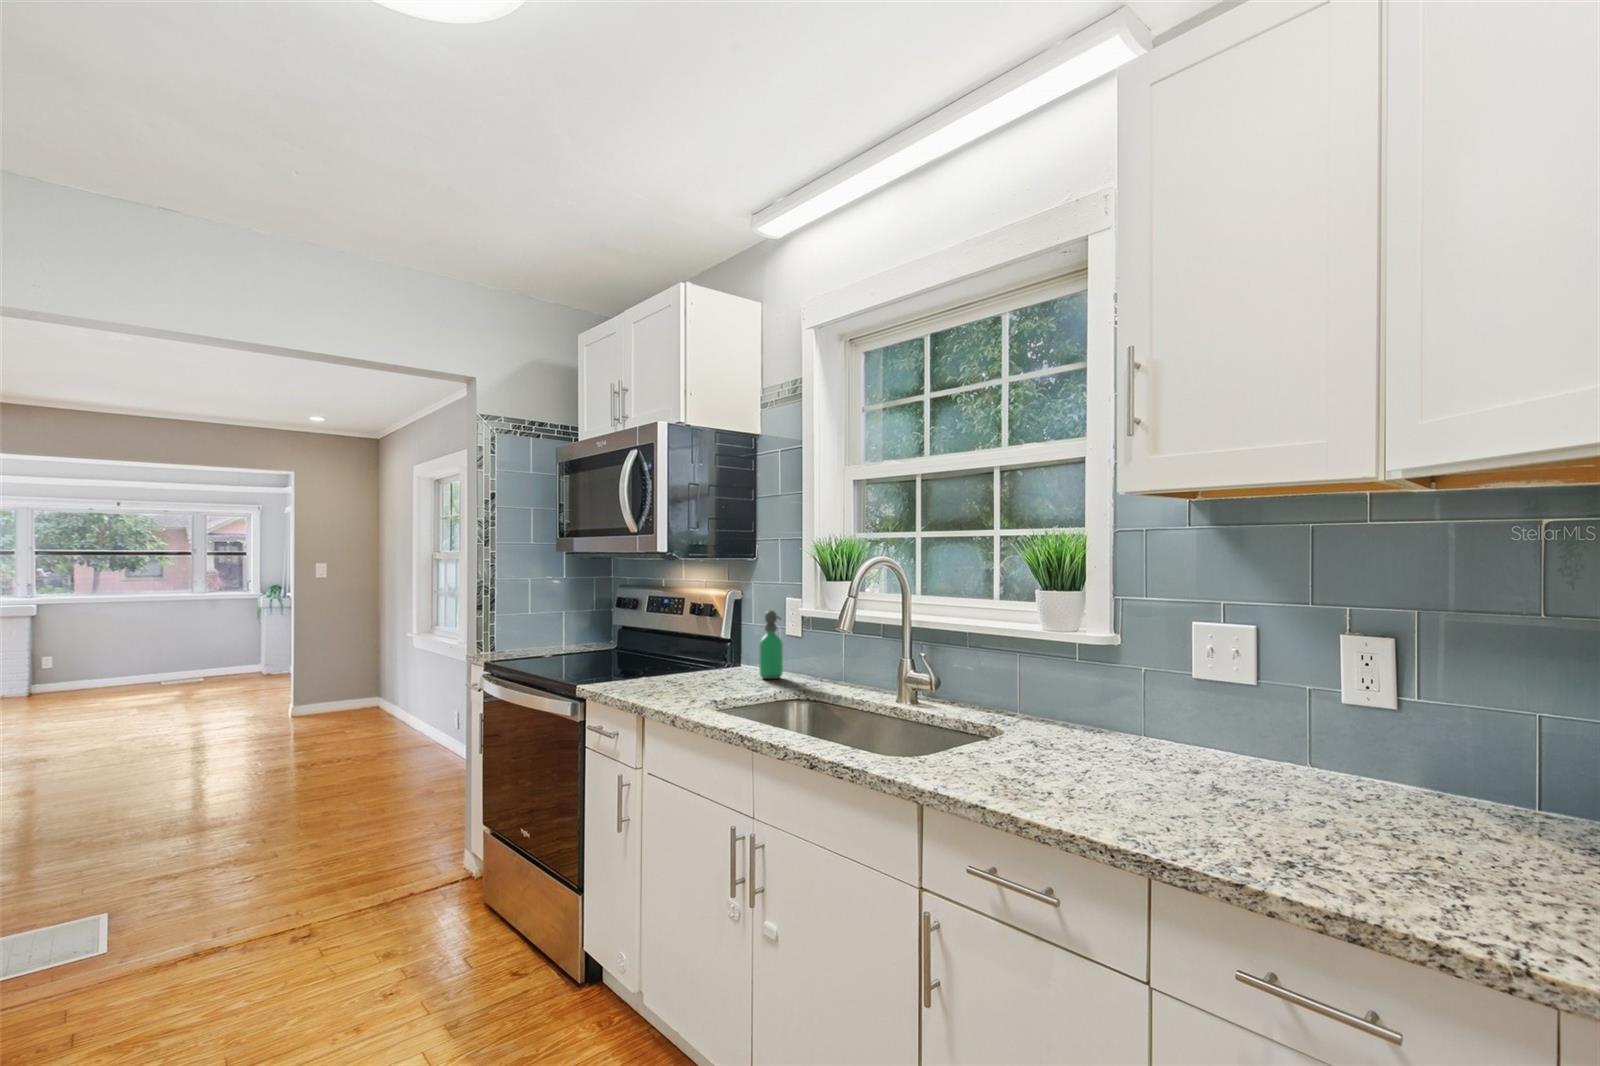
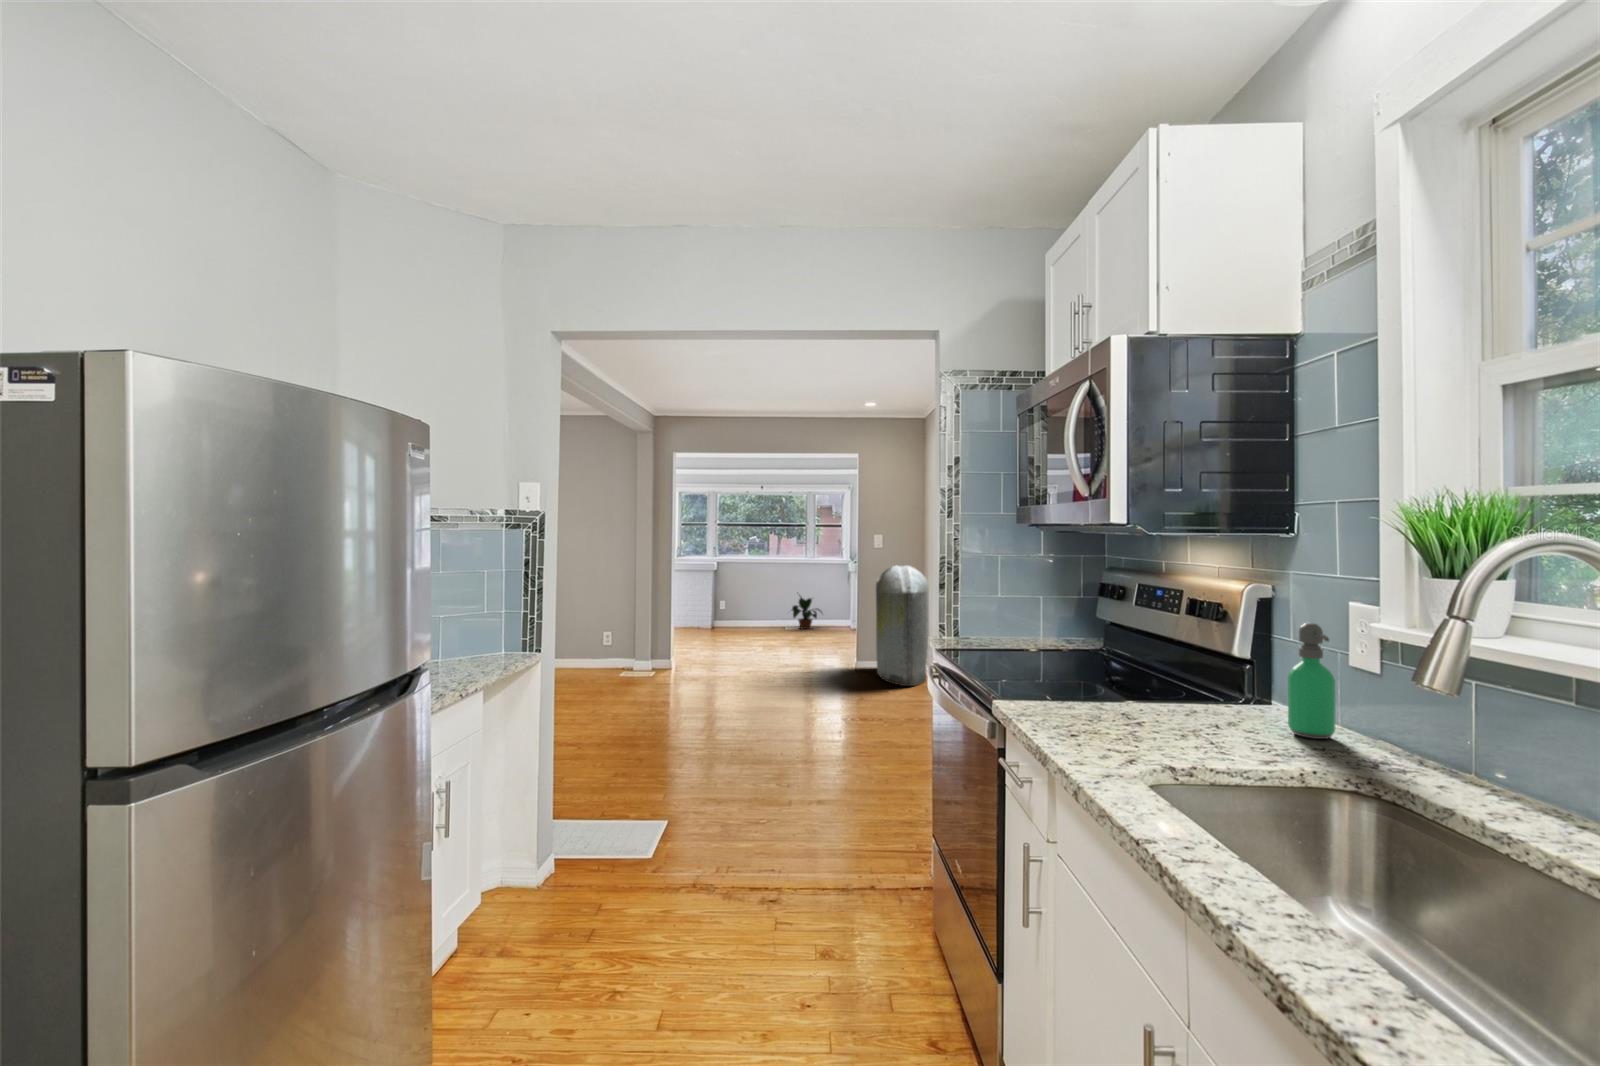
trash can: none [323,596,392,728] -> present [876,566,929,686]
potted plant: none [160,636,220,684] -> present [792,597,821,629]

